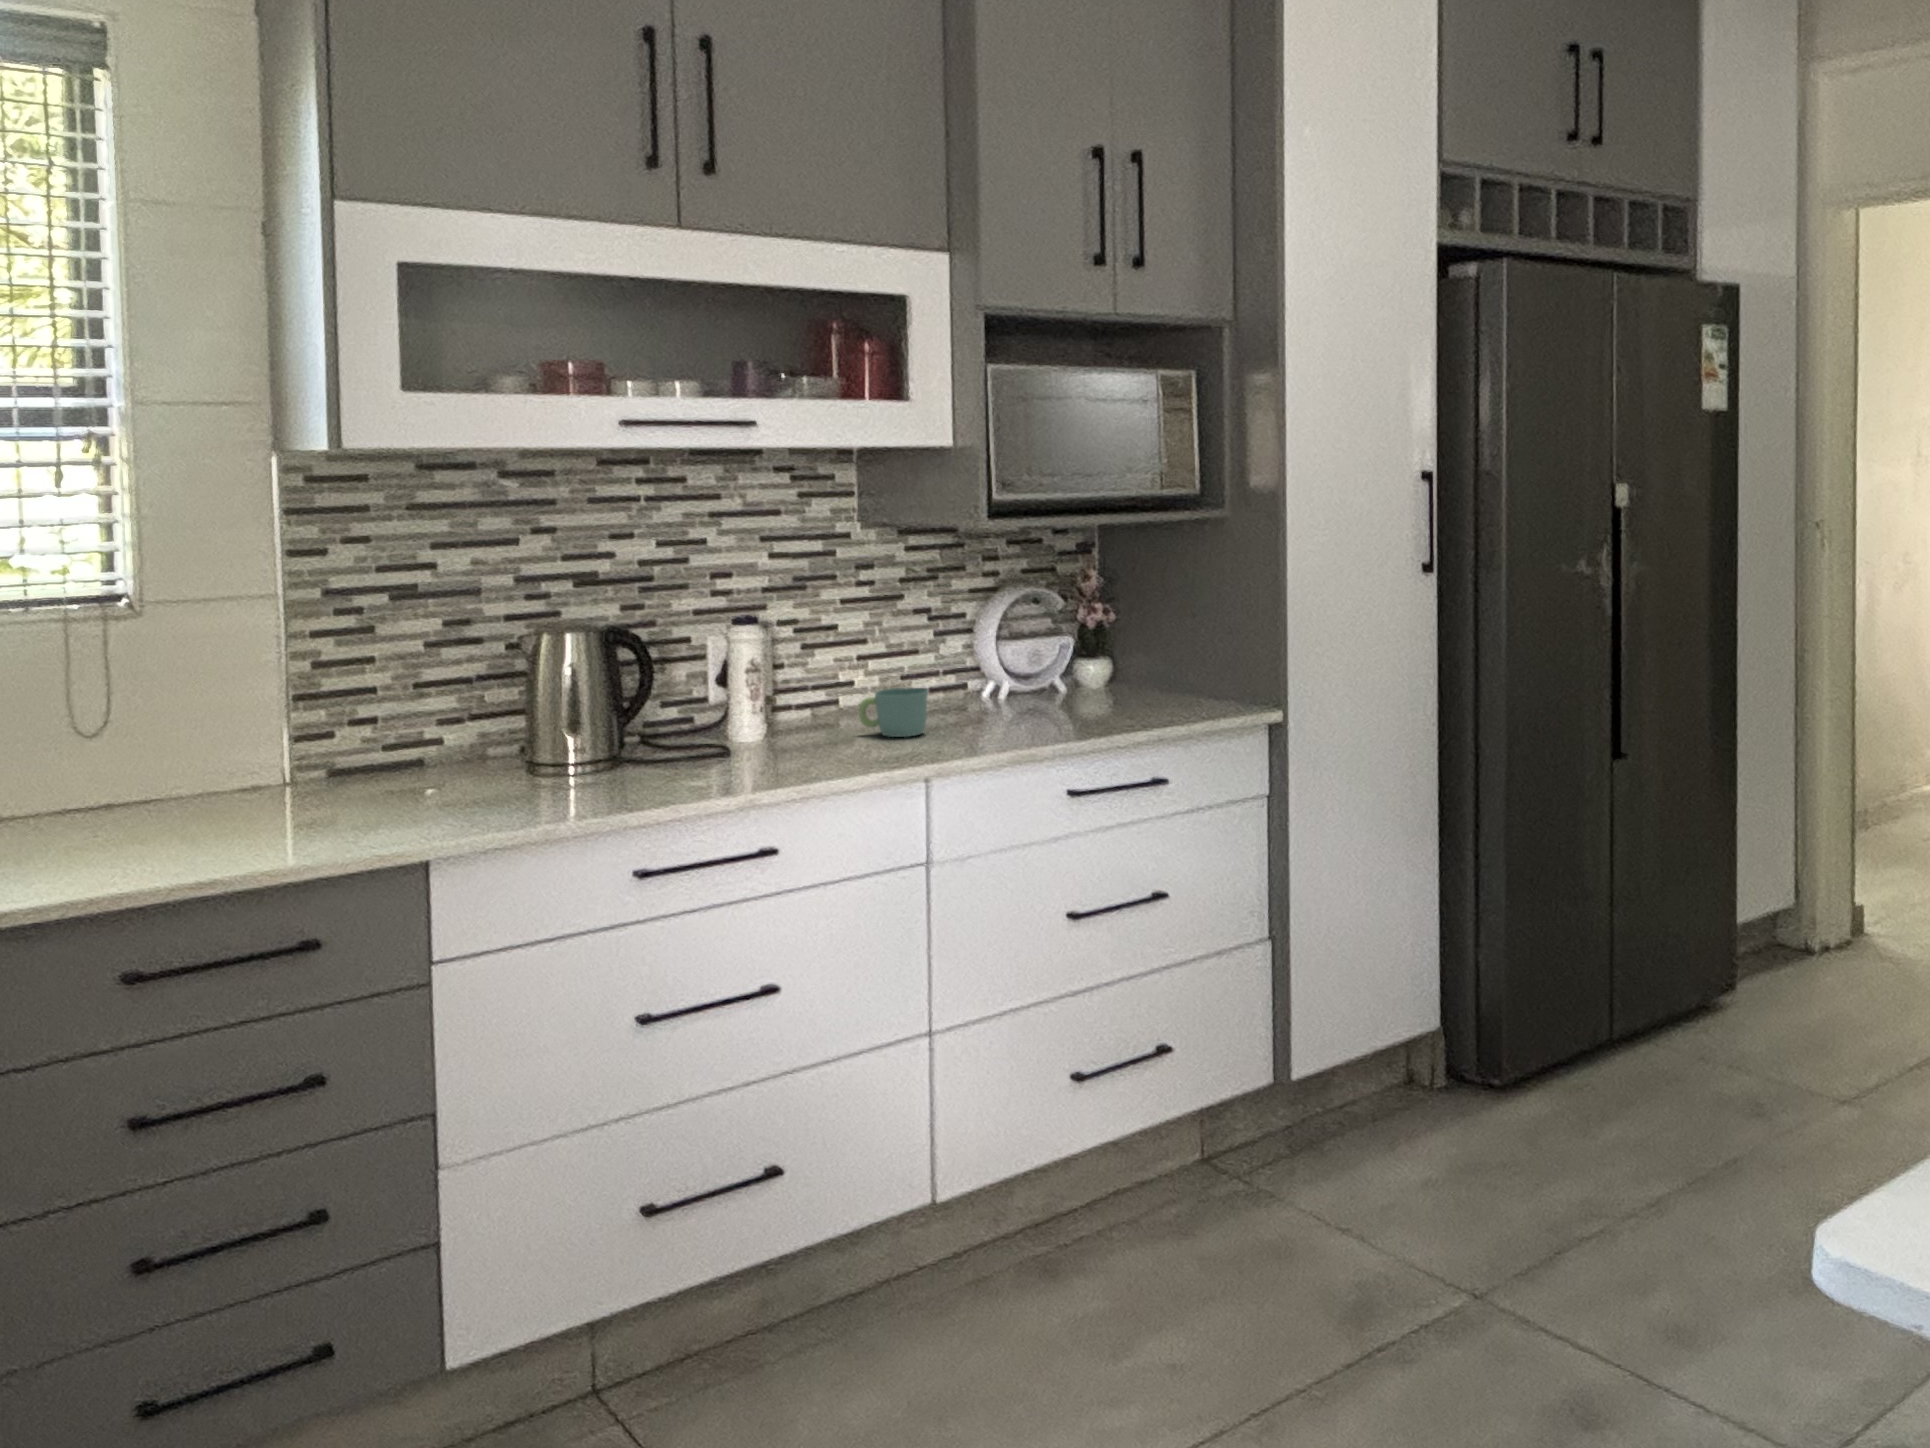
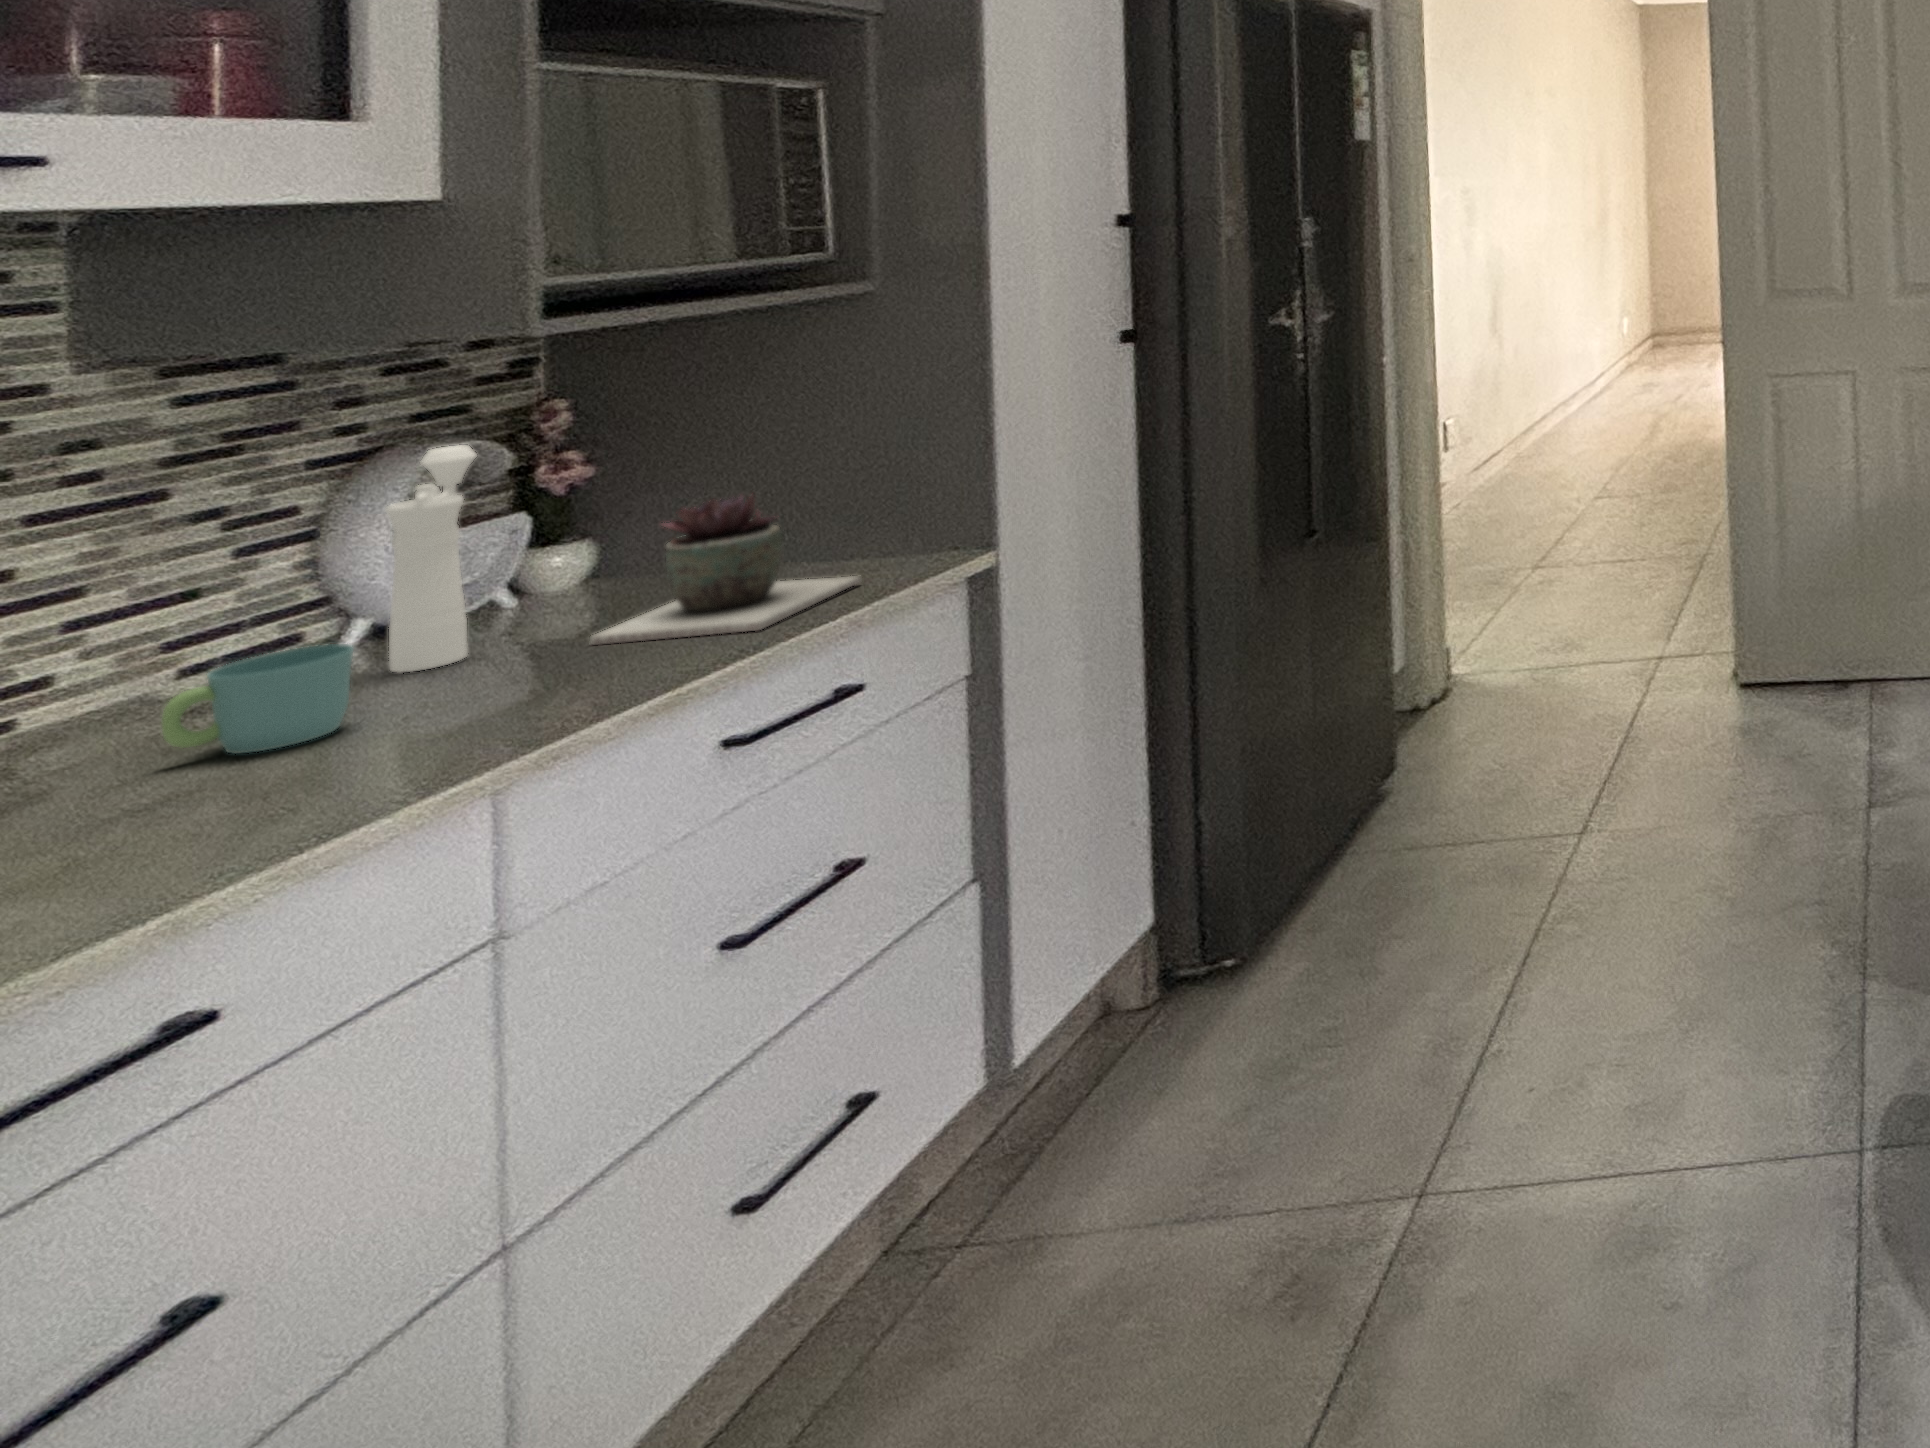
pepper mill: none [971,591,1023,716] -> present [385,445,476,673]
succulent plant: none [1047,644,1191,732] -> present [589,495,861,645]

